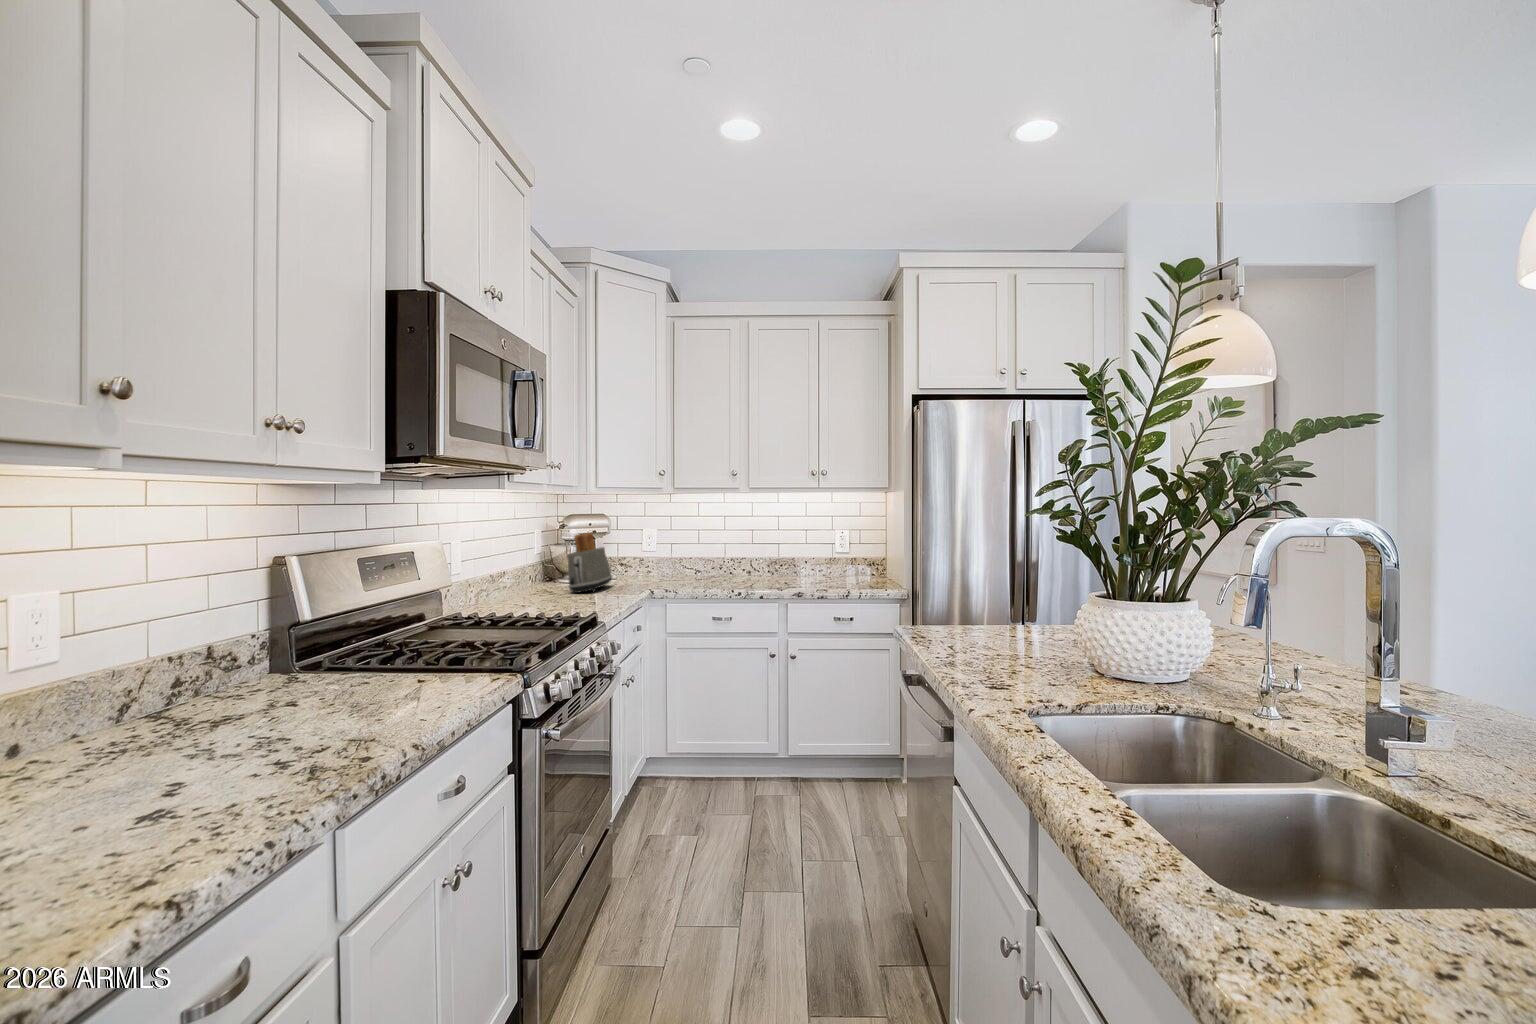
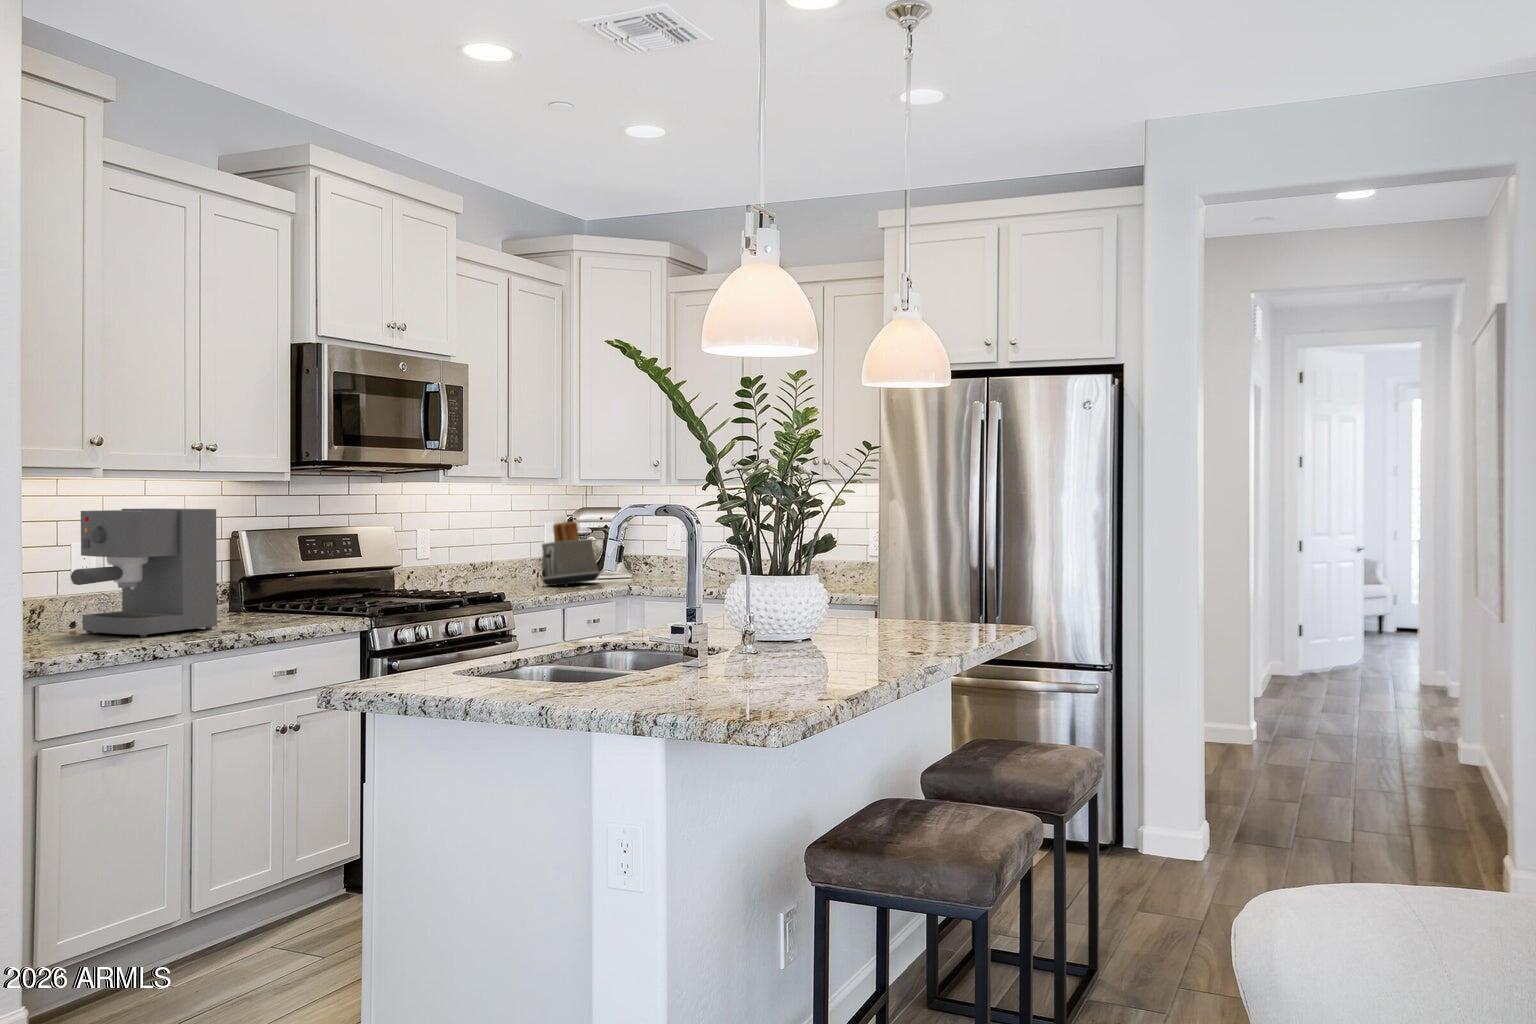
coffee maker: none [40,545,314,774] -> present [71,508,217,637]

